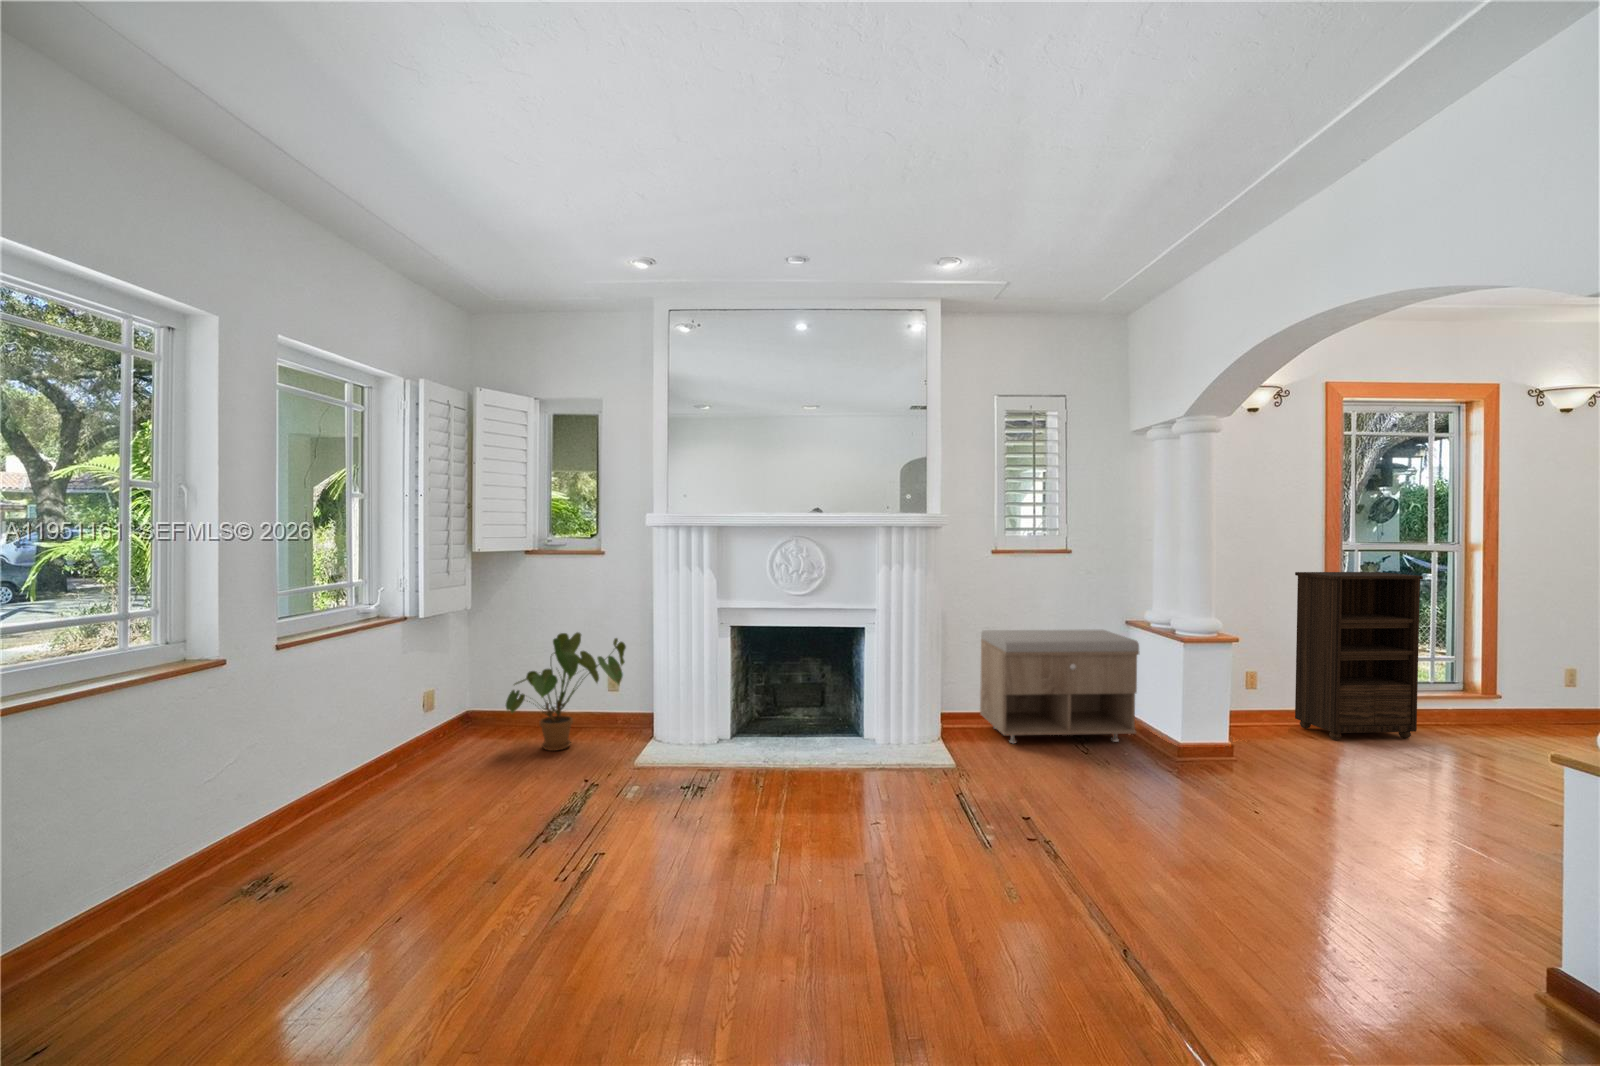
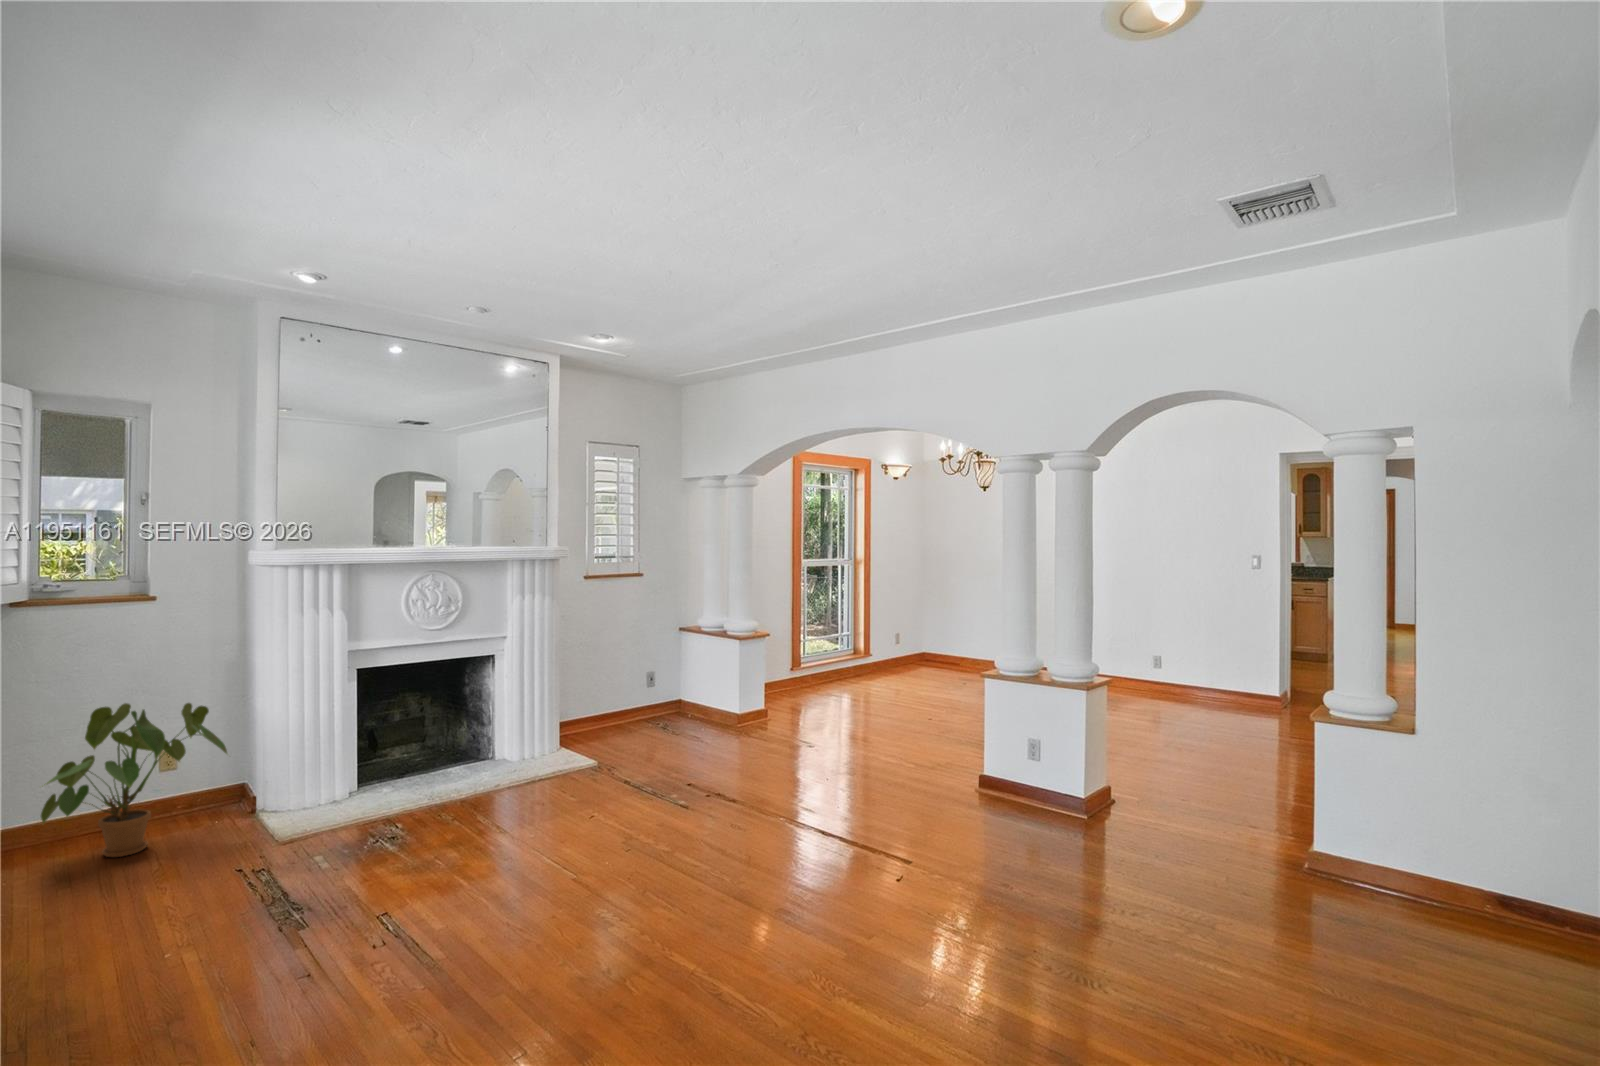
bookshelf: present [1295,572,1423,740] -> none [781,579,847,697]
storage bench: present [980,630,1139,743] -> none [578,637,706,740]

